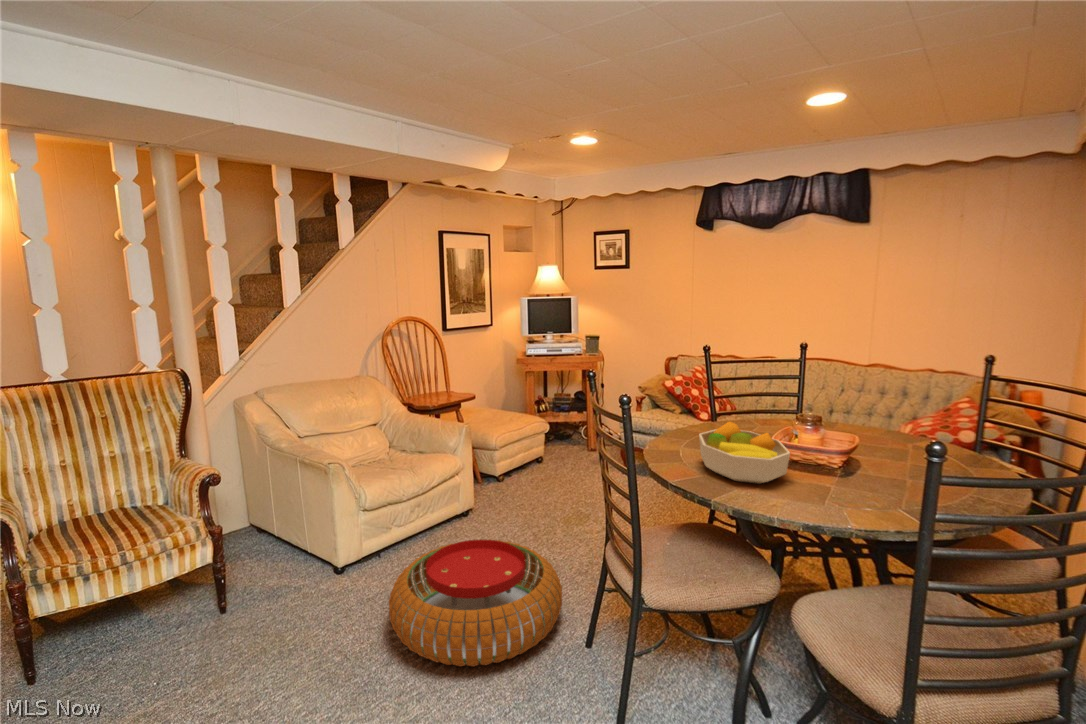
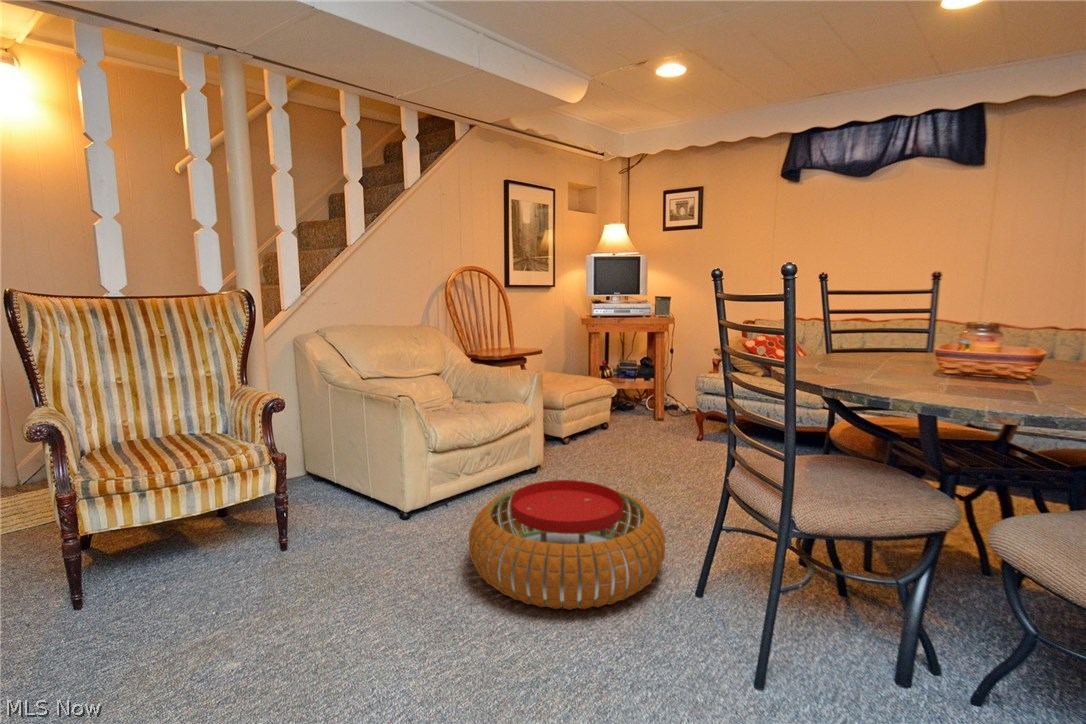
fruit bowl: present [699,422,790,484] -> none [849,324,981,386]

